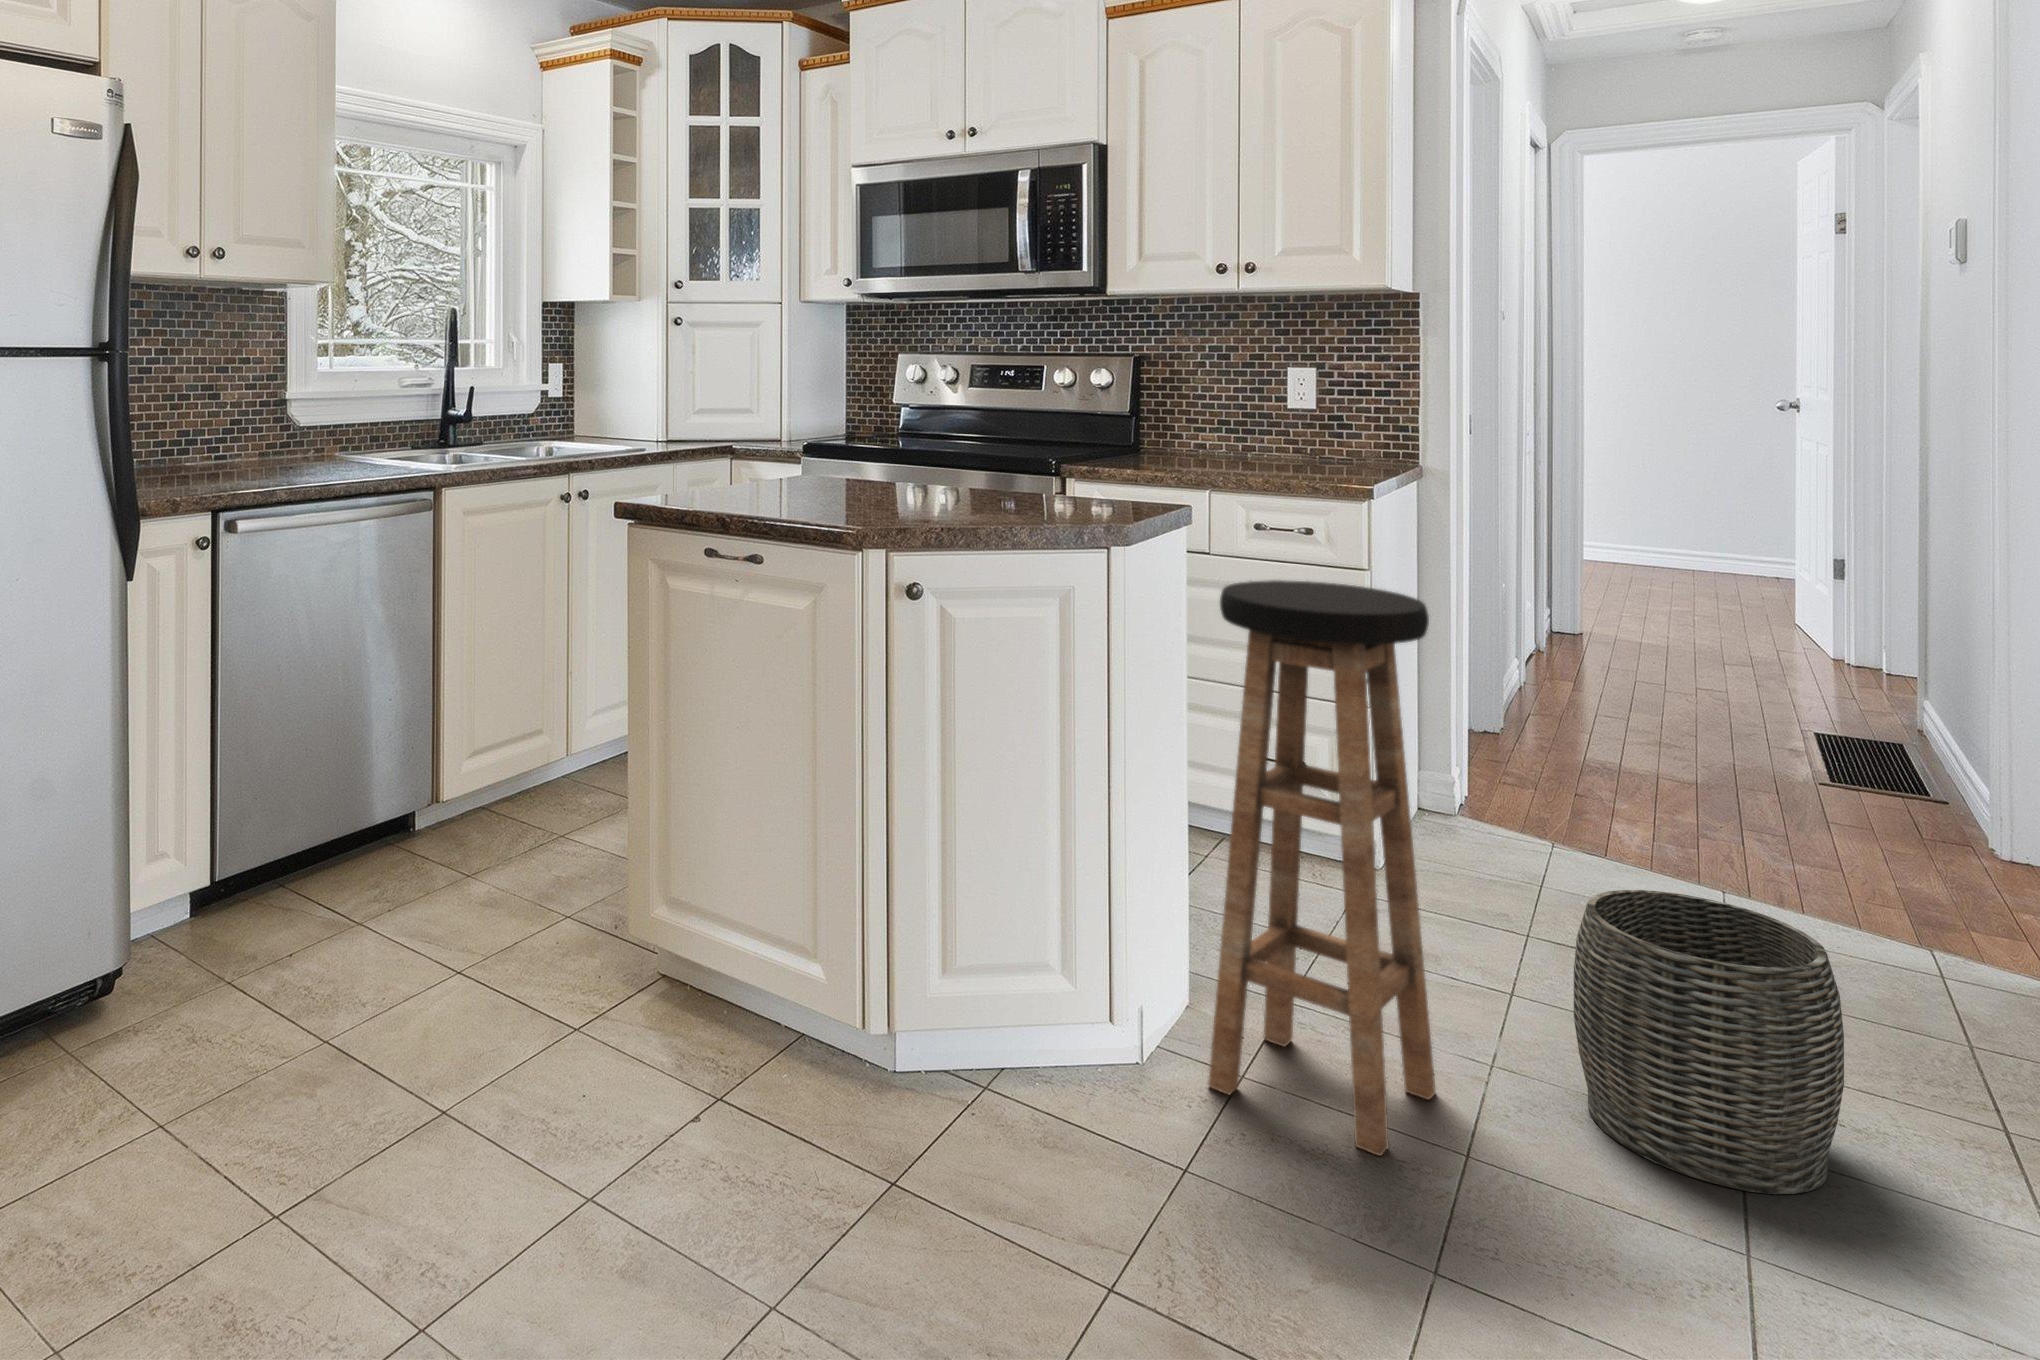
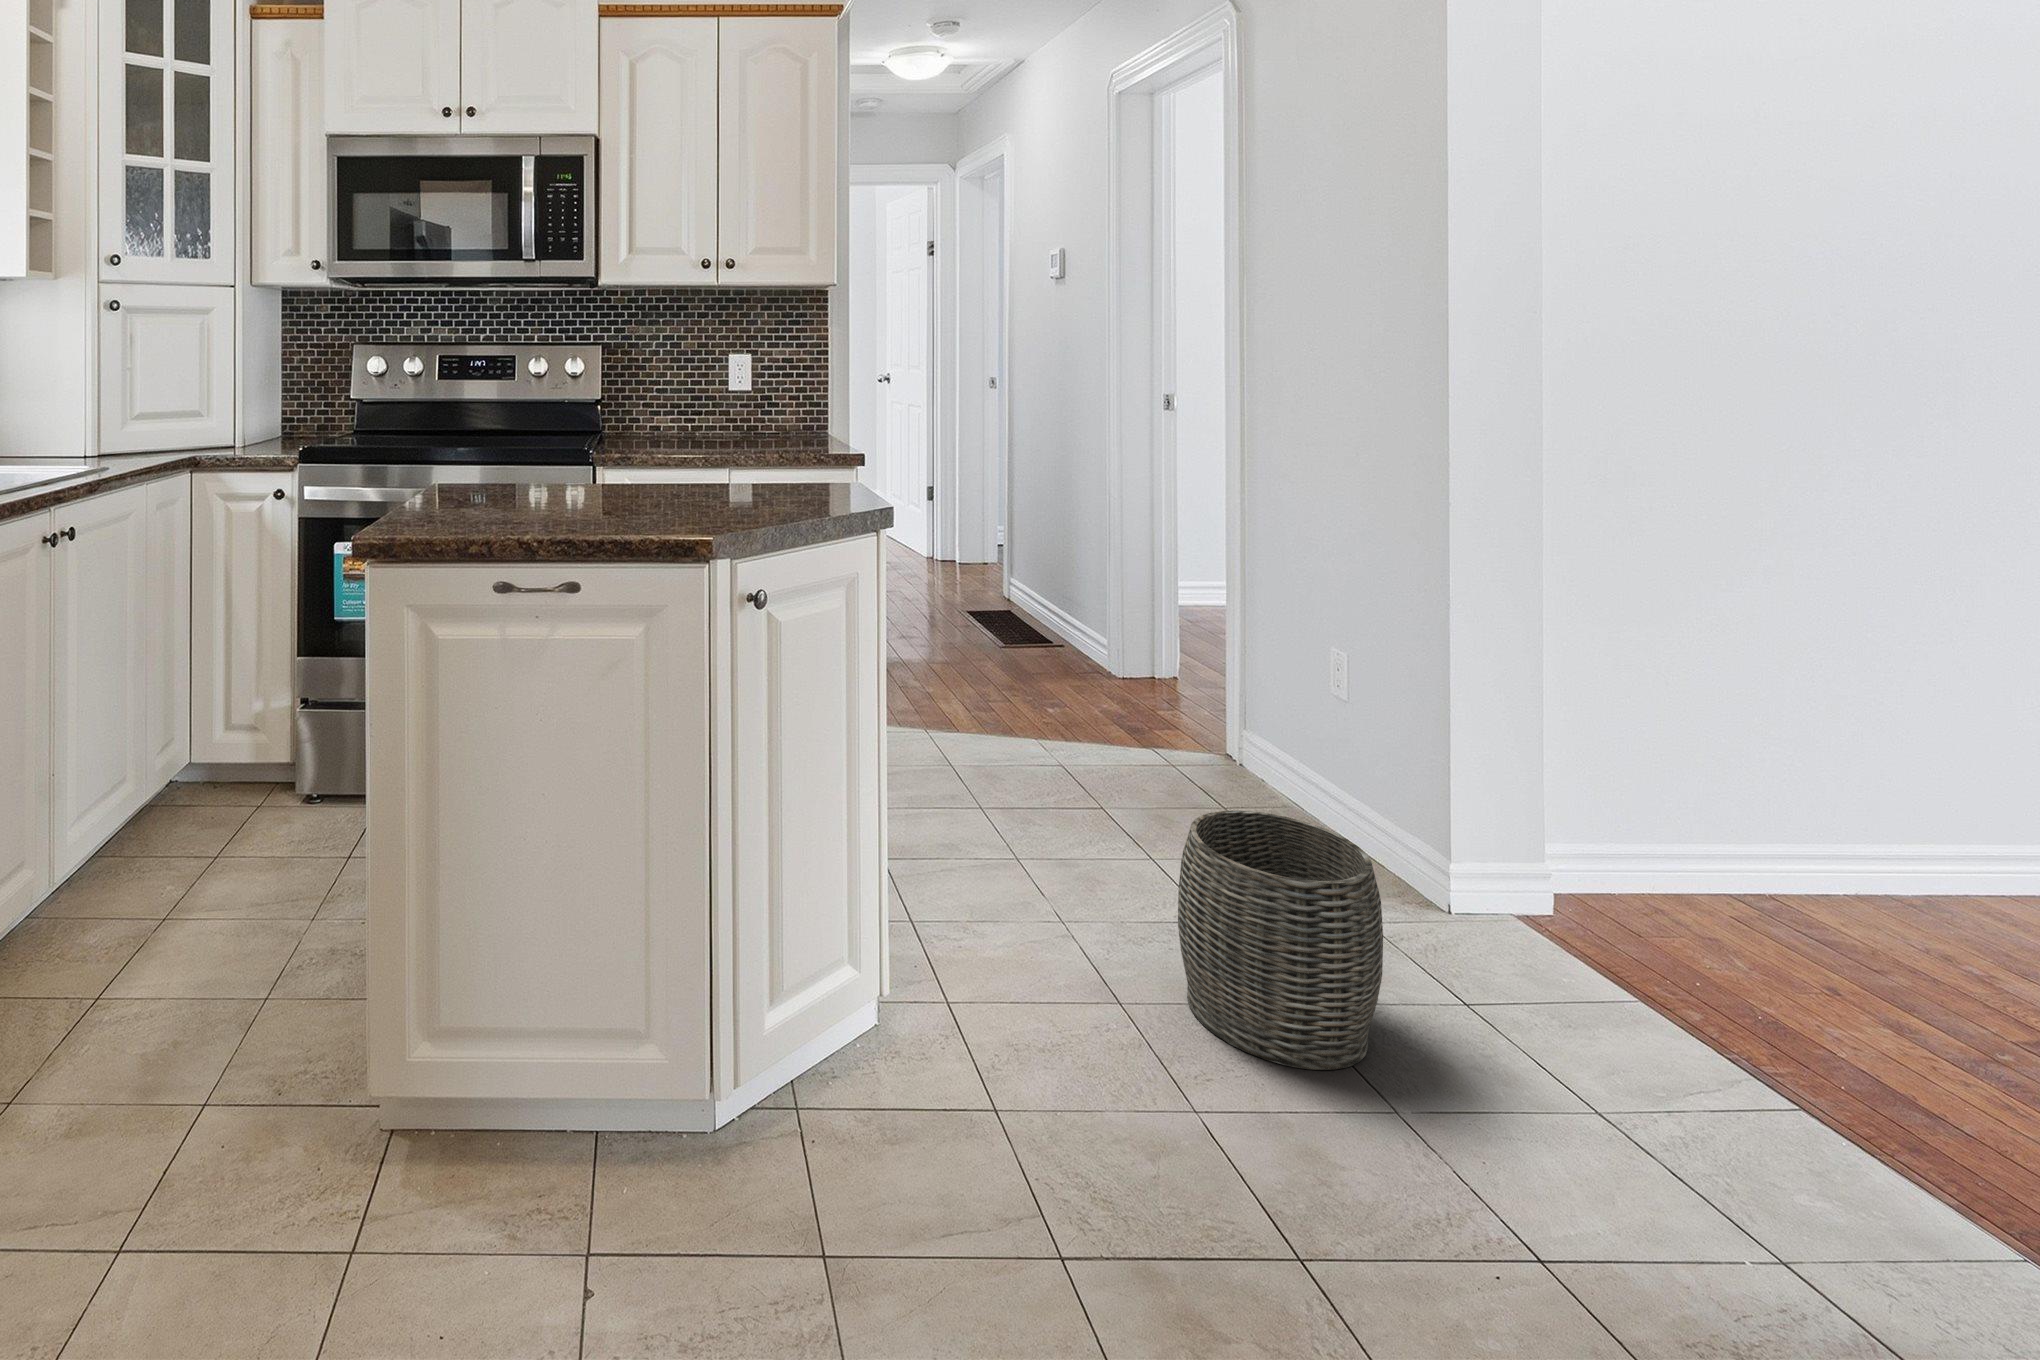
bar stool: present [1208,580,1436,1156] -> none [958,585,1159,1162]

